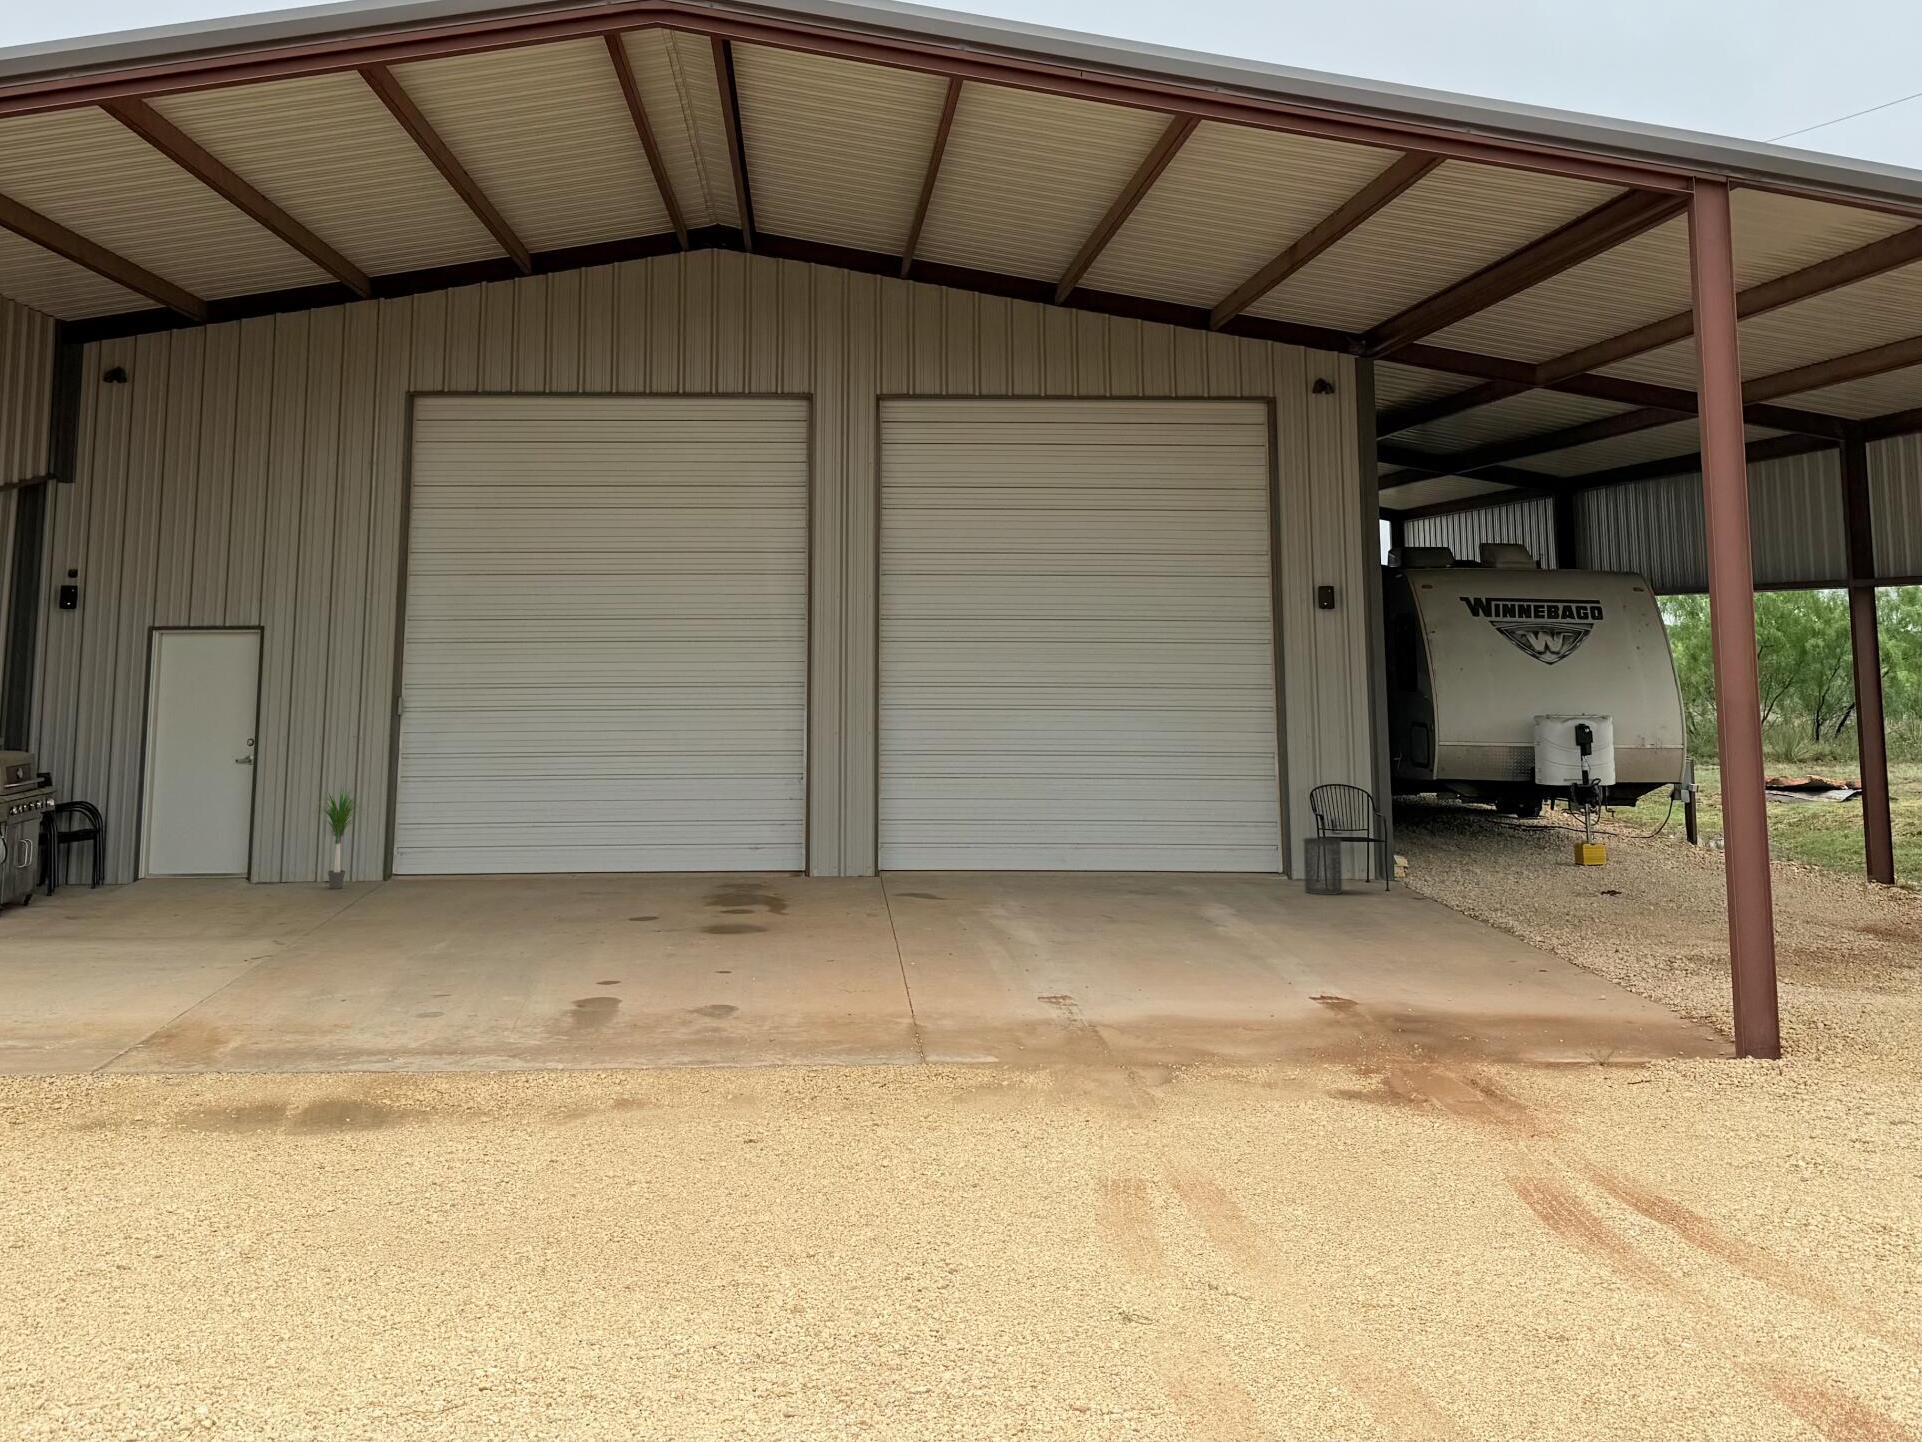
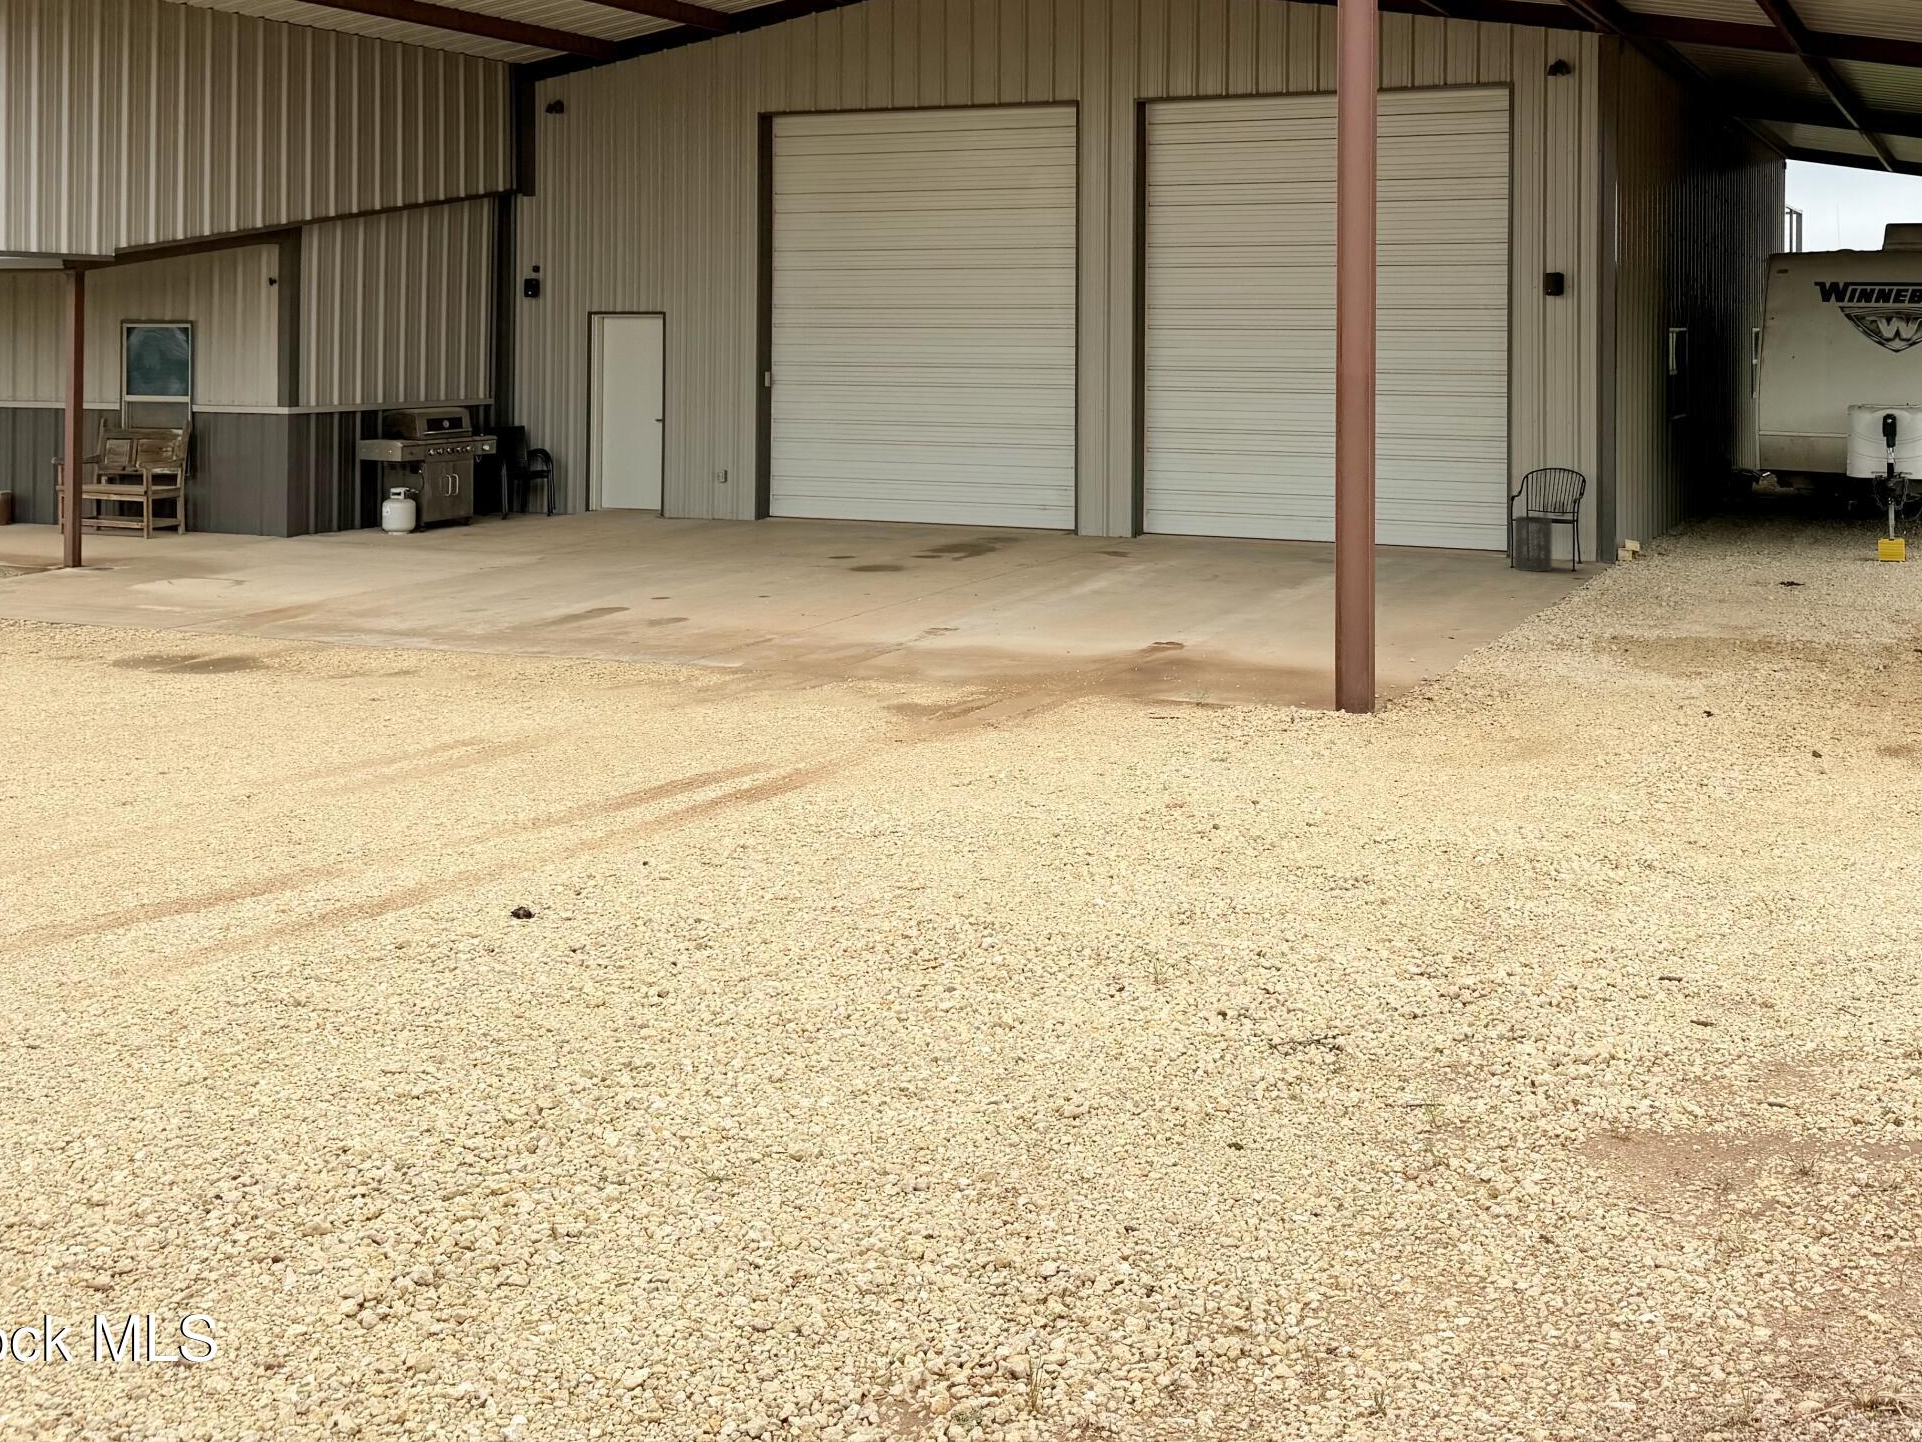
potted plant: present [313,788,359,889] -> none [683,434,740,519]

